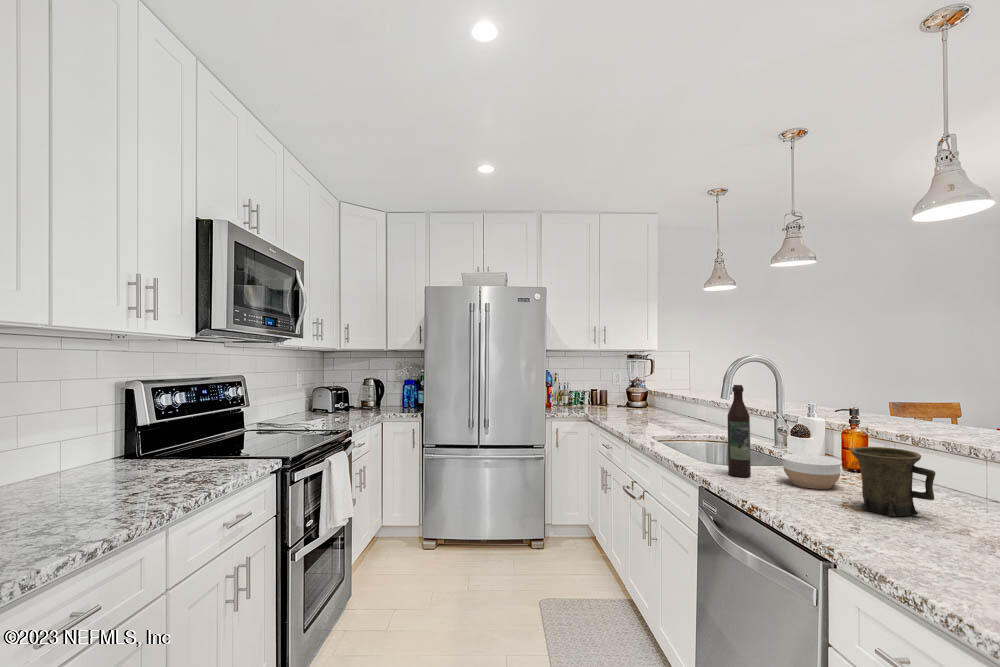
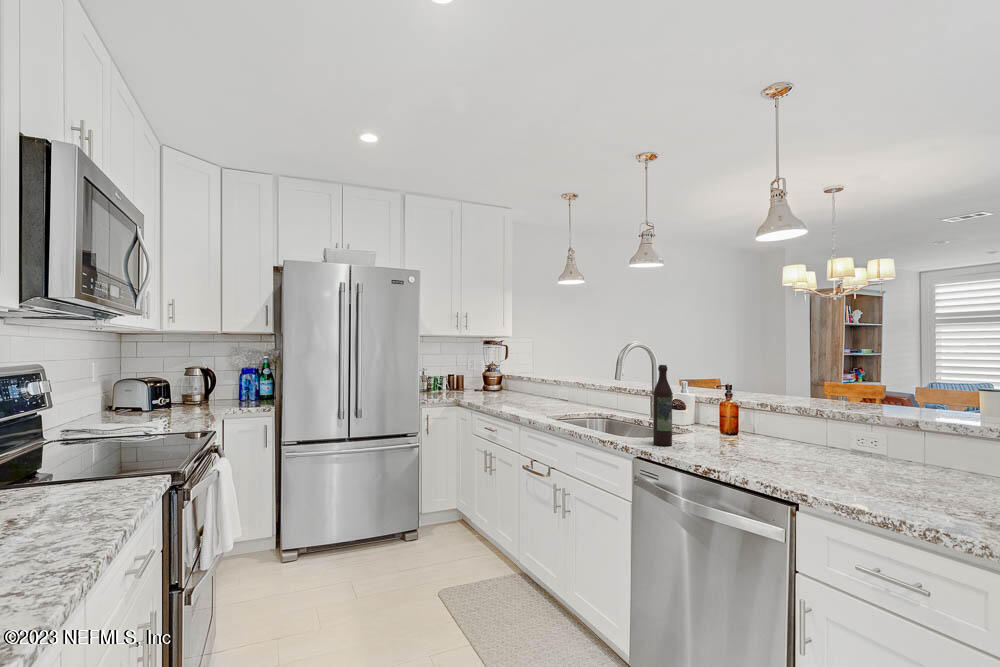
mug: present [851,447,935,516] -> none [767,412,828,465]
bowl: present [782,454,842,489] -> none [697,422,744,450]

